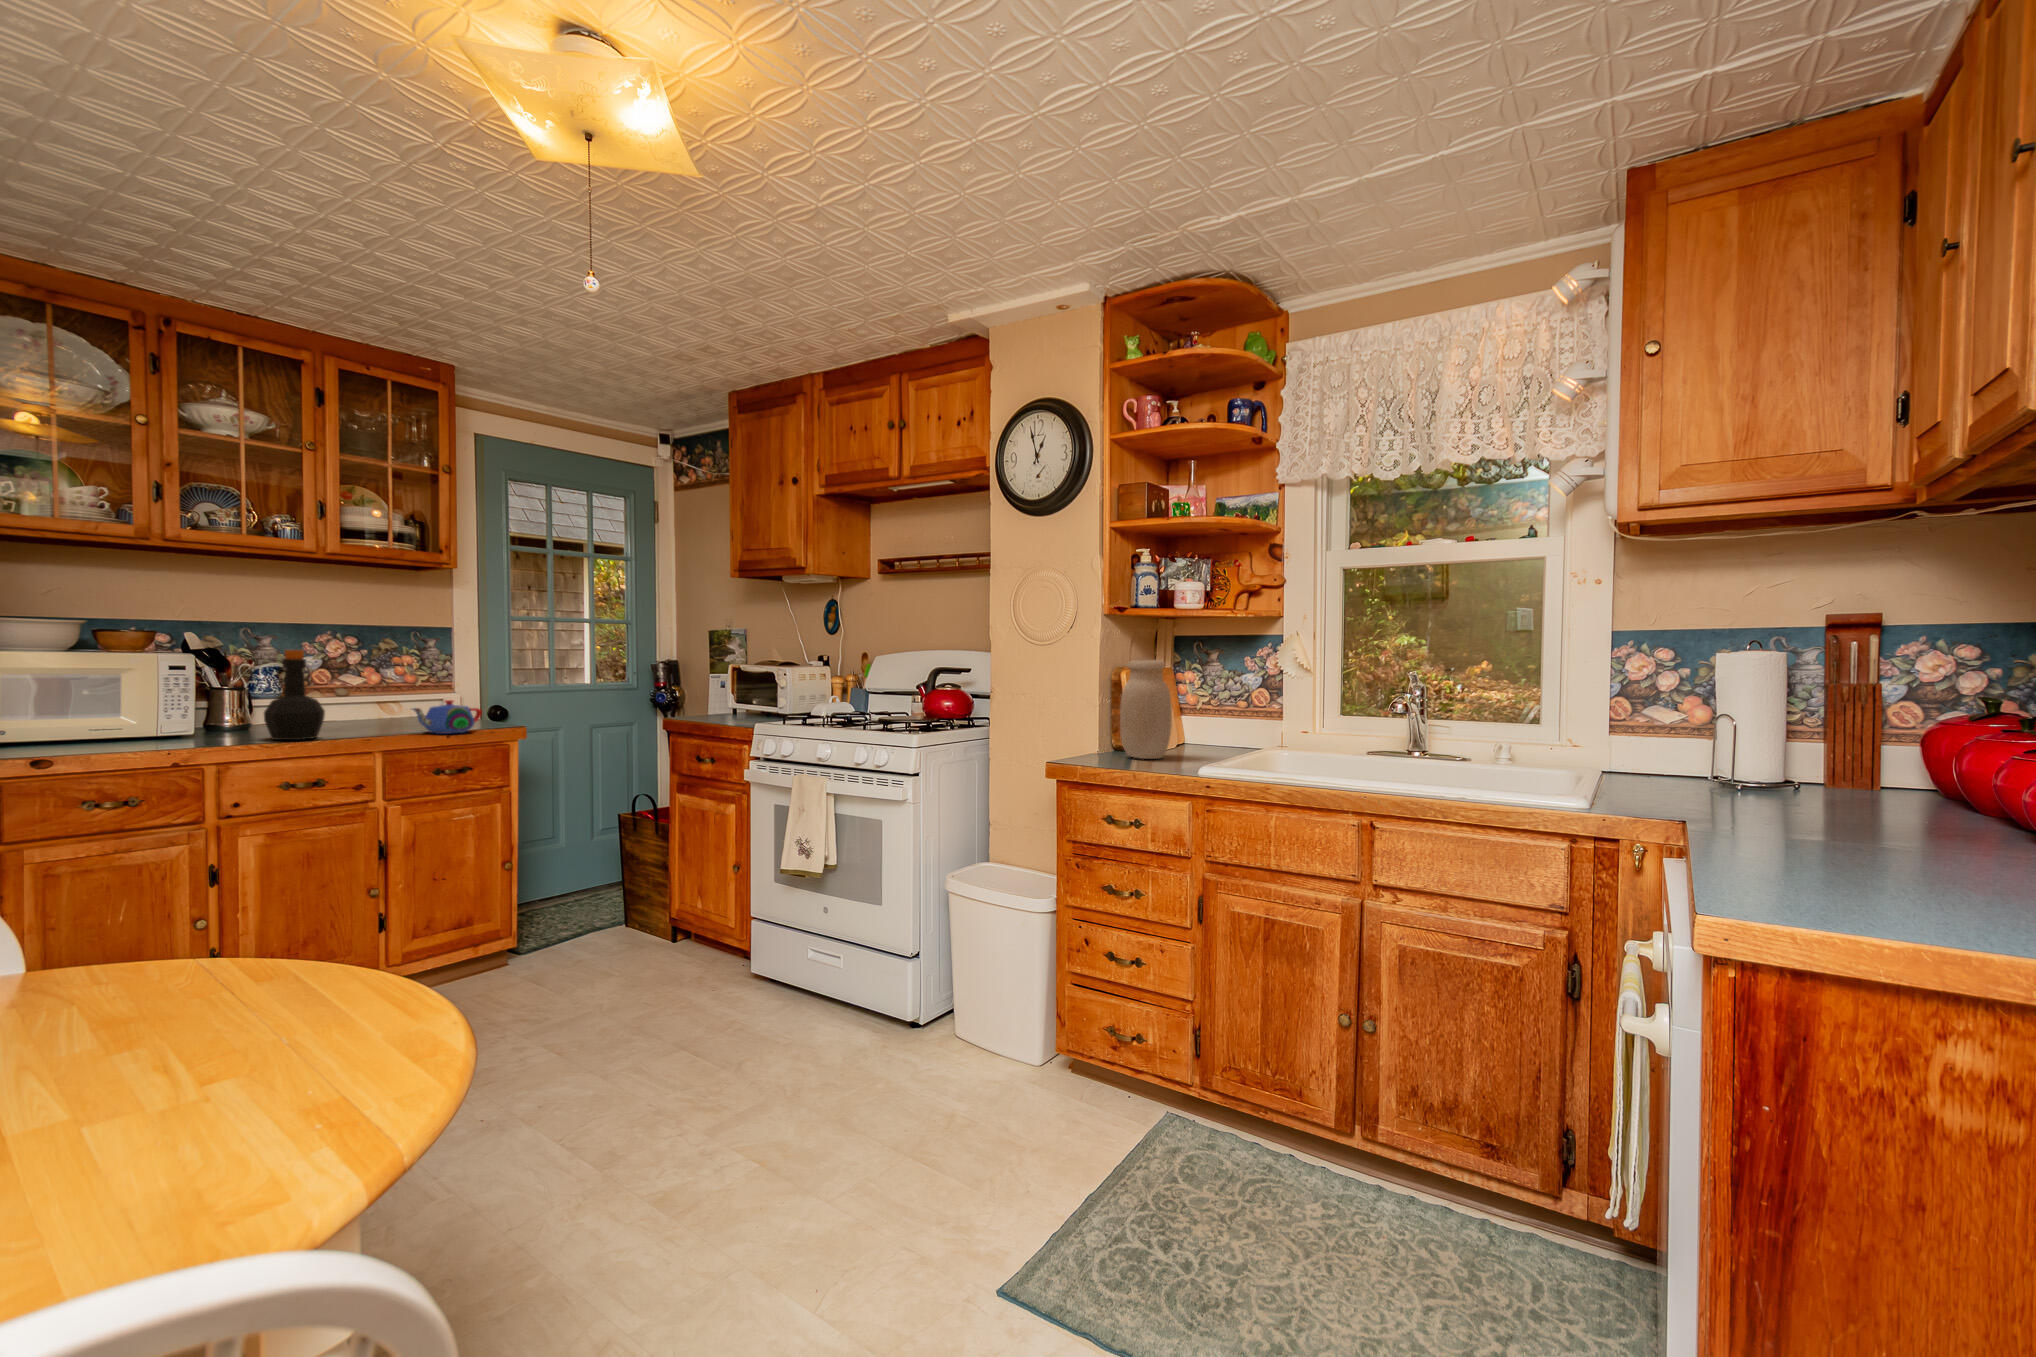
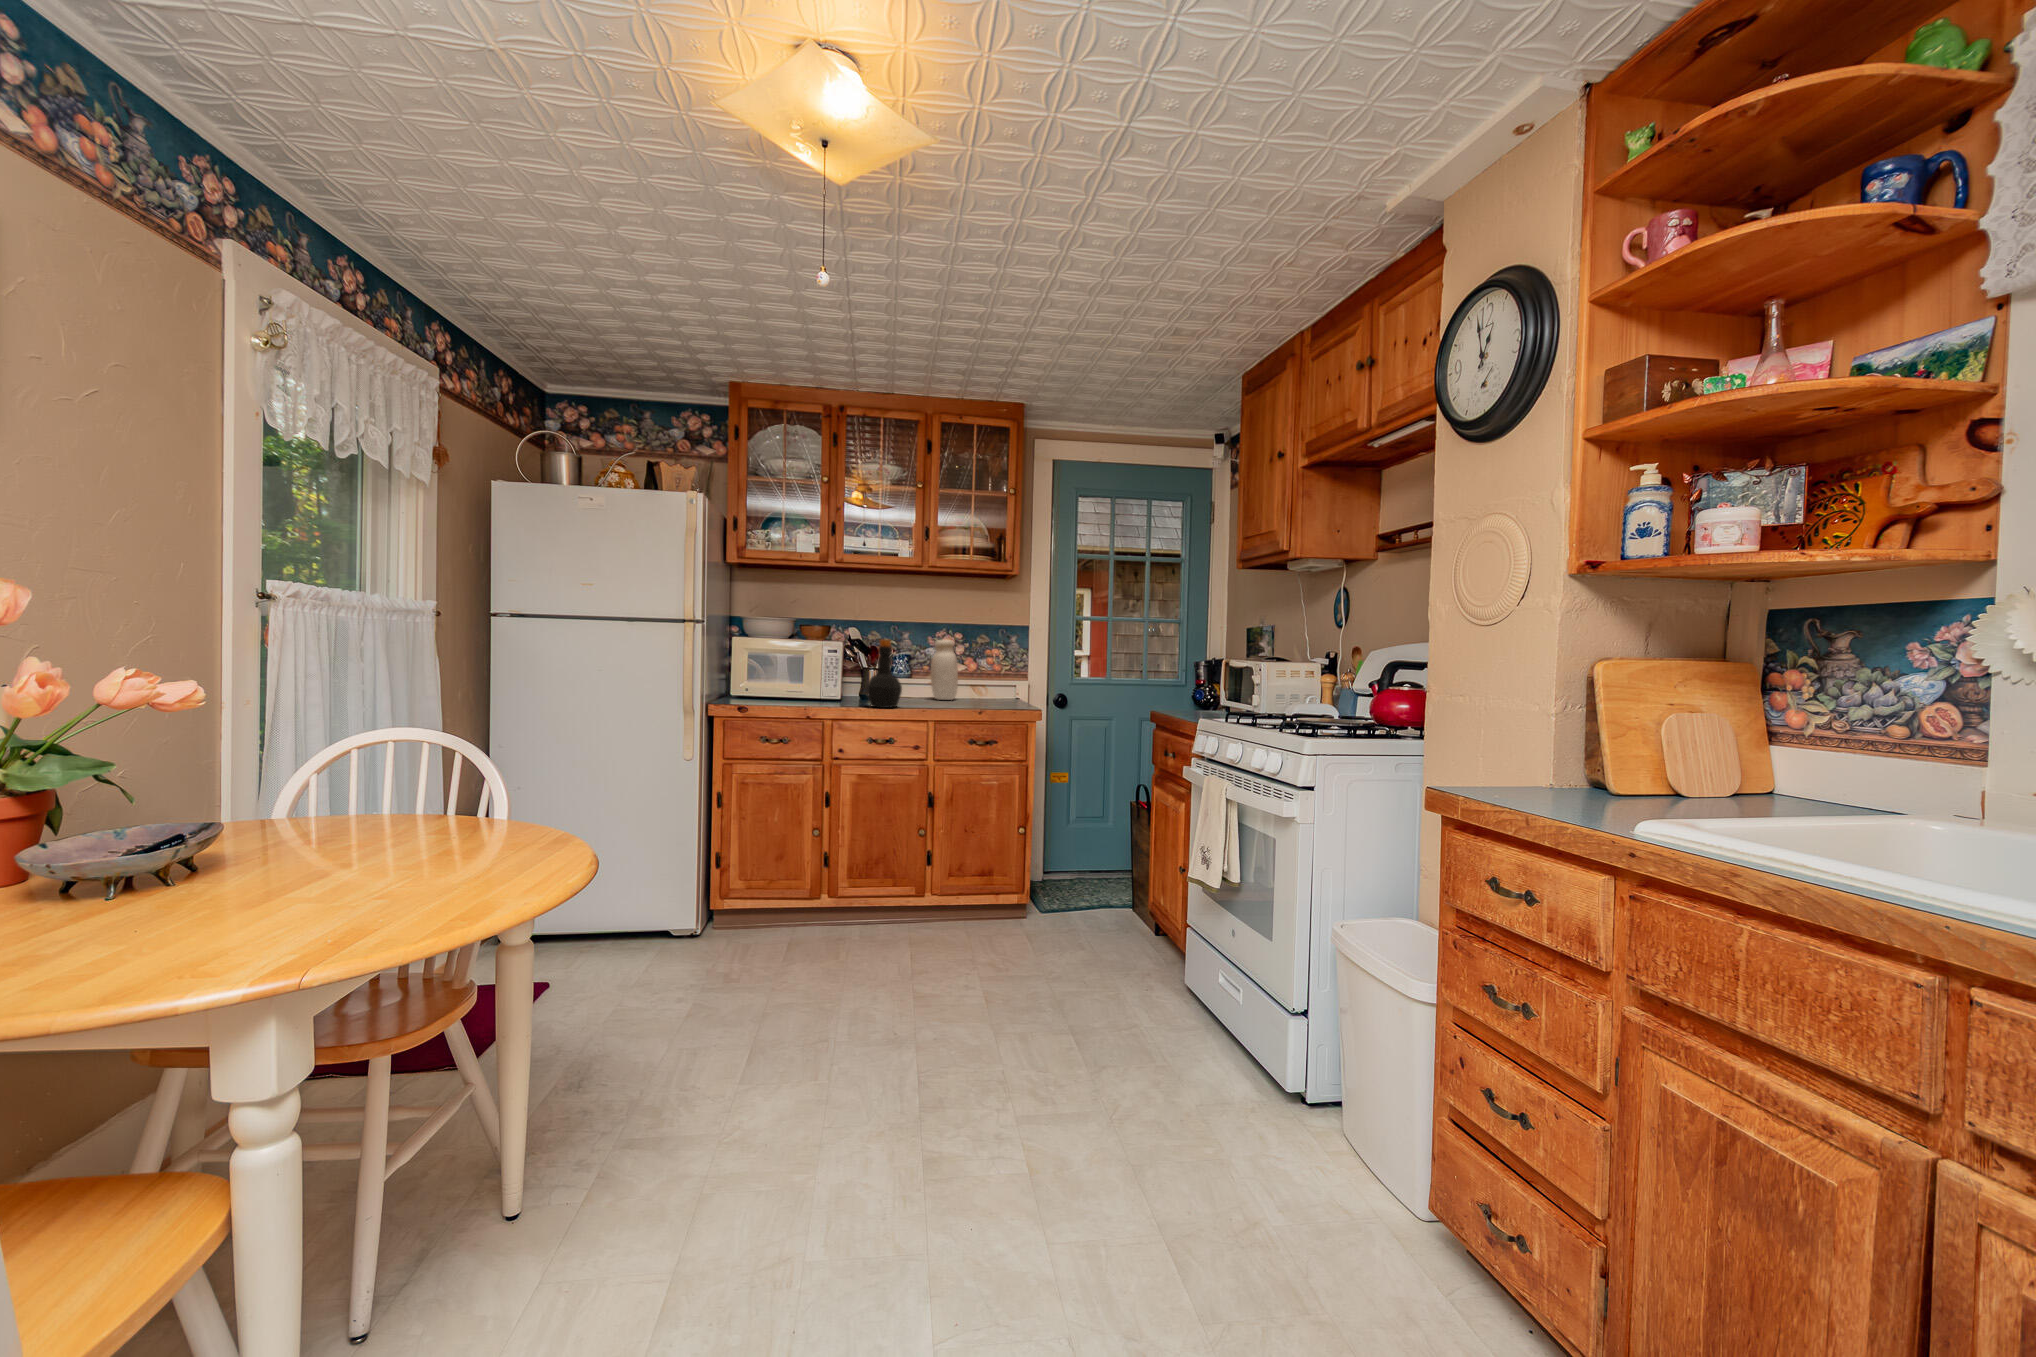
jar: present [1120,660,1172,759] -> present [931,640,958,700]
teapot: present [411,700,482,734] -> none [957,684,1012,711]

